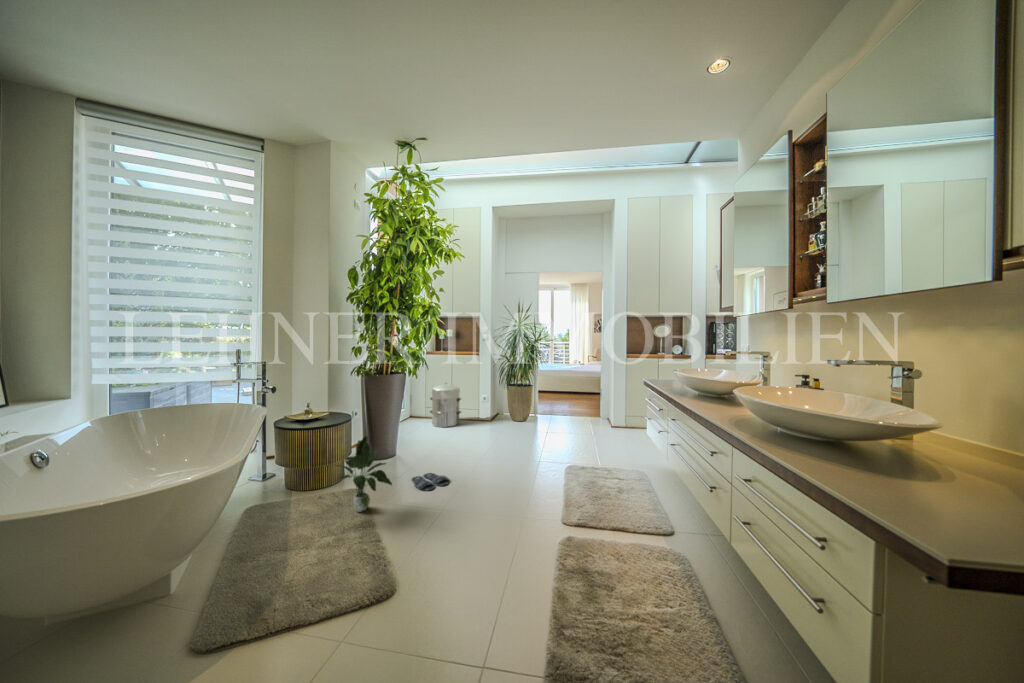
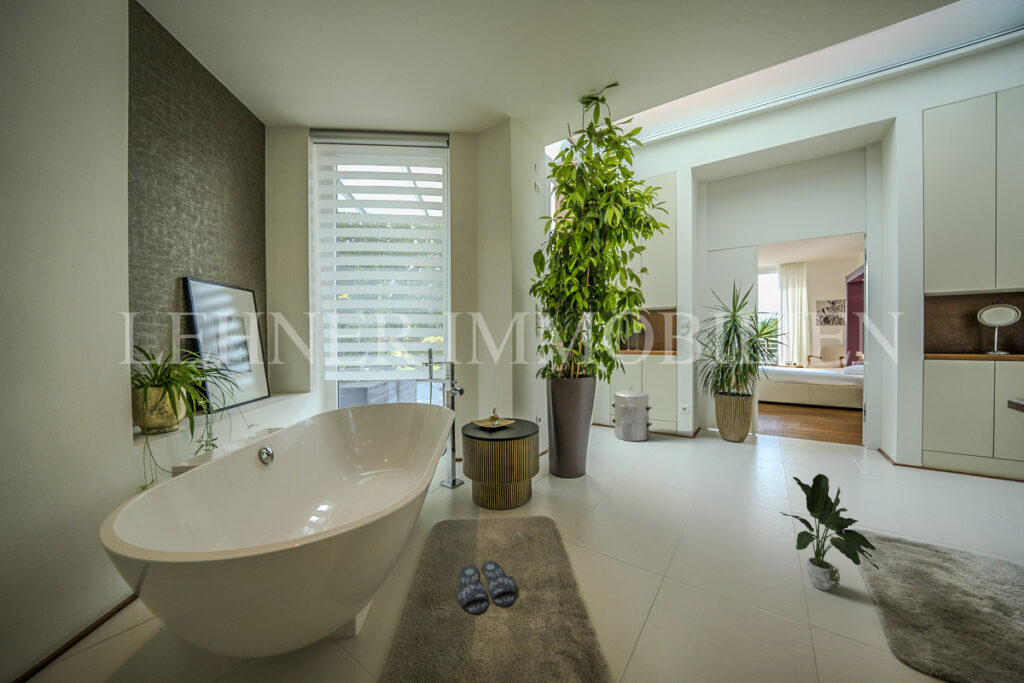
potted plant: present [333,436,392,512] -> present [780,474,879,590]
slippers: present [412,473,449,491] -> present [456,561,516,614]

